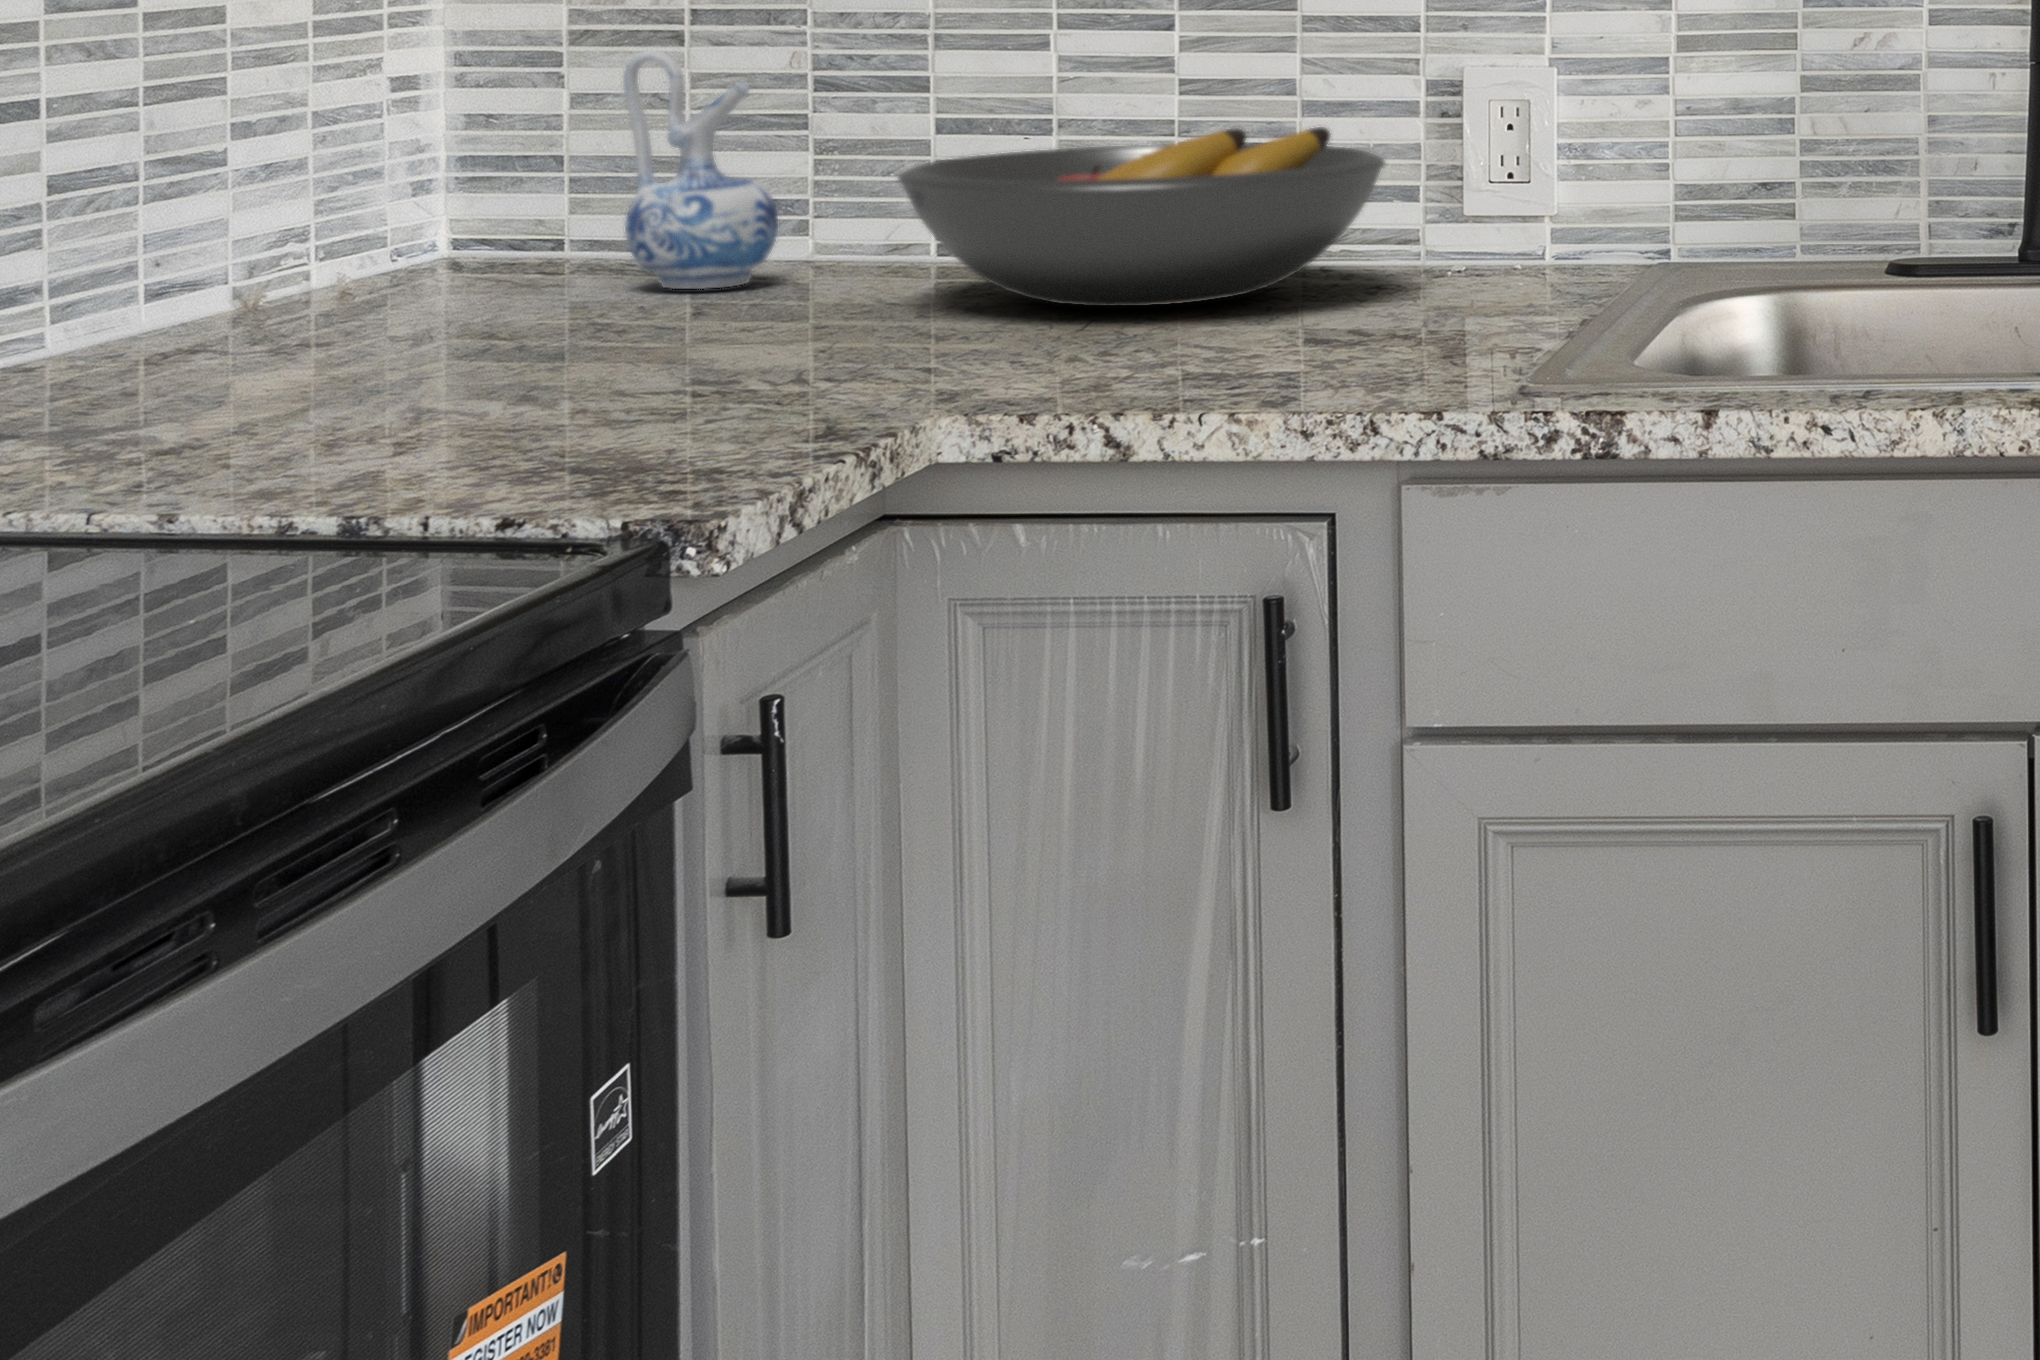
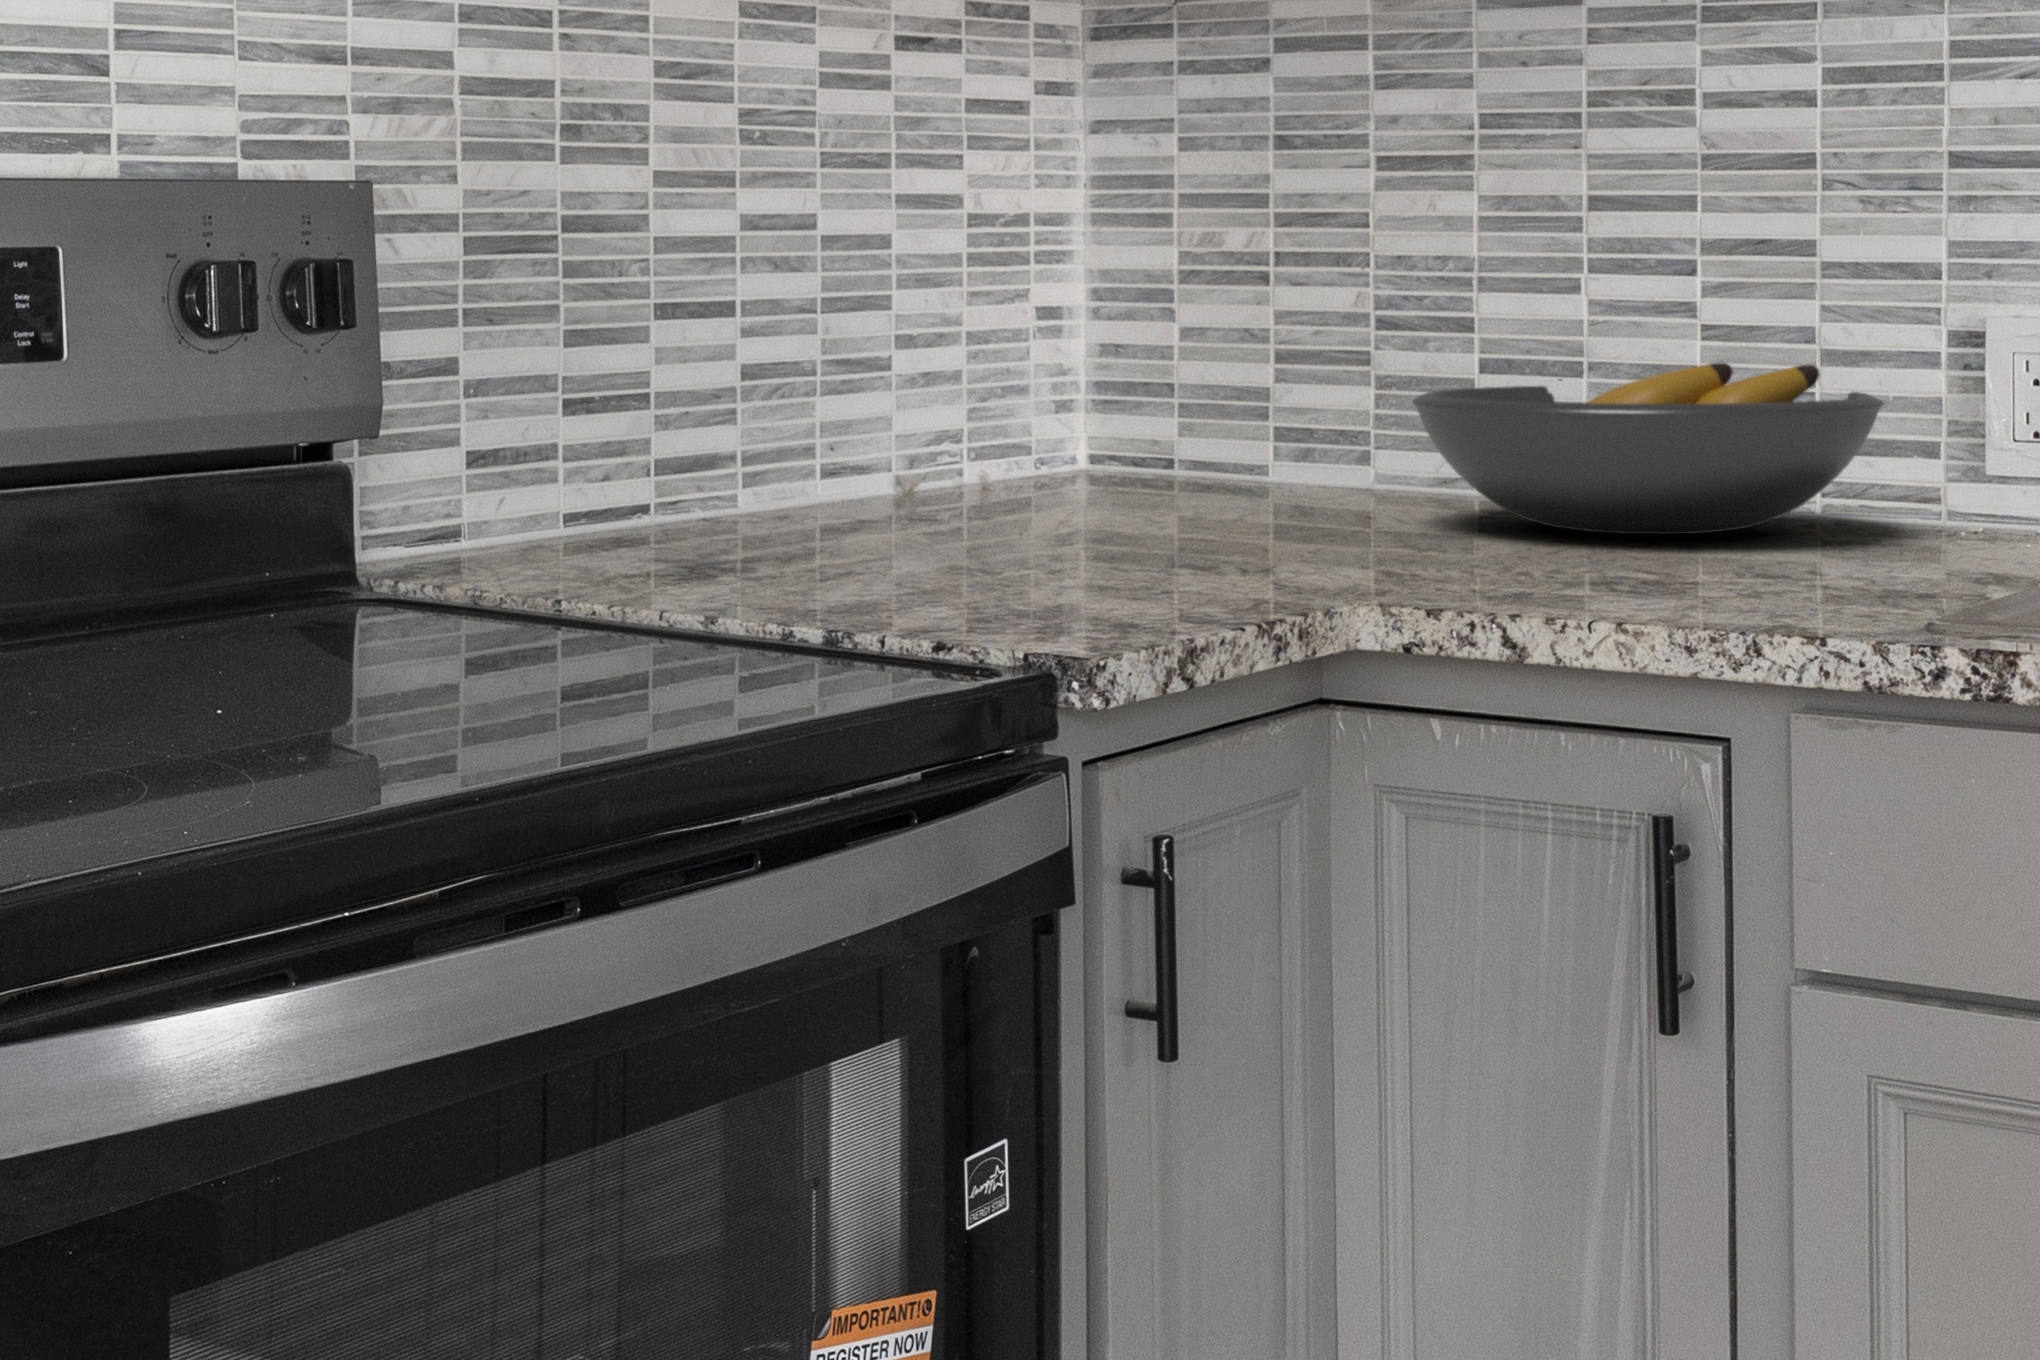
ceramic pitcher: present [623,51,778,289] -> none [1211,283,1339,499]

